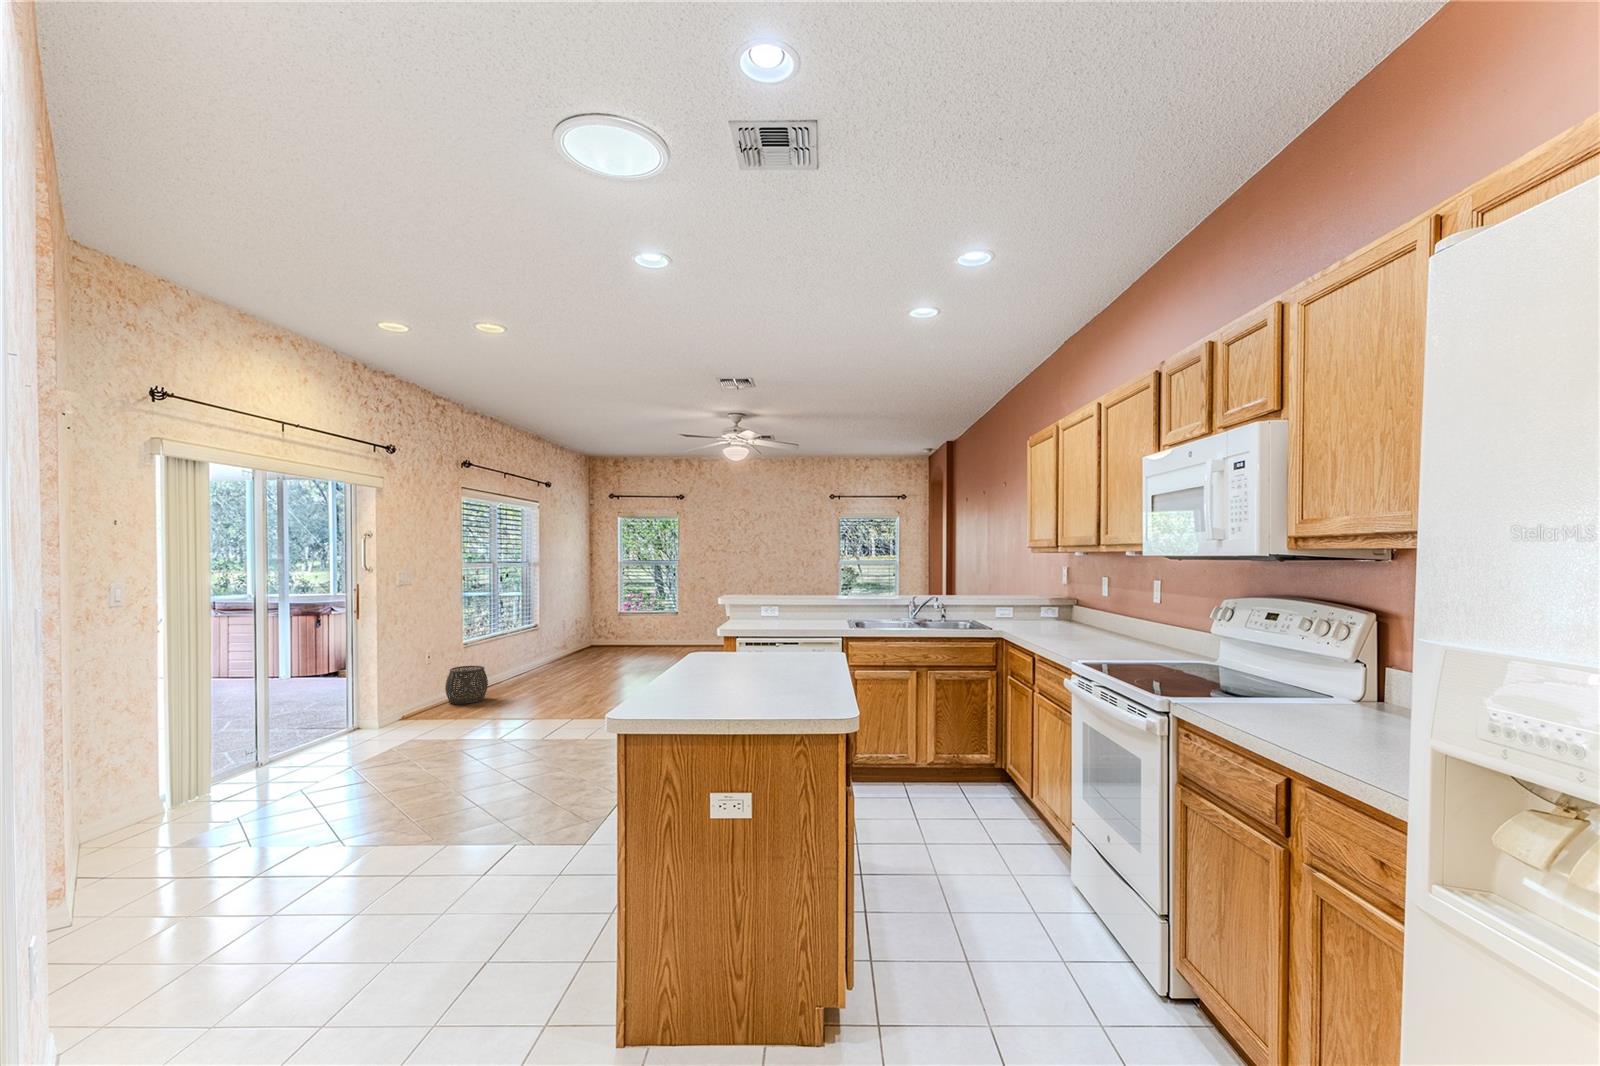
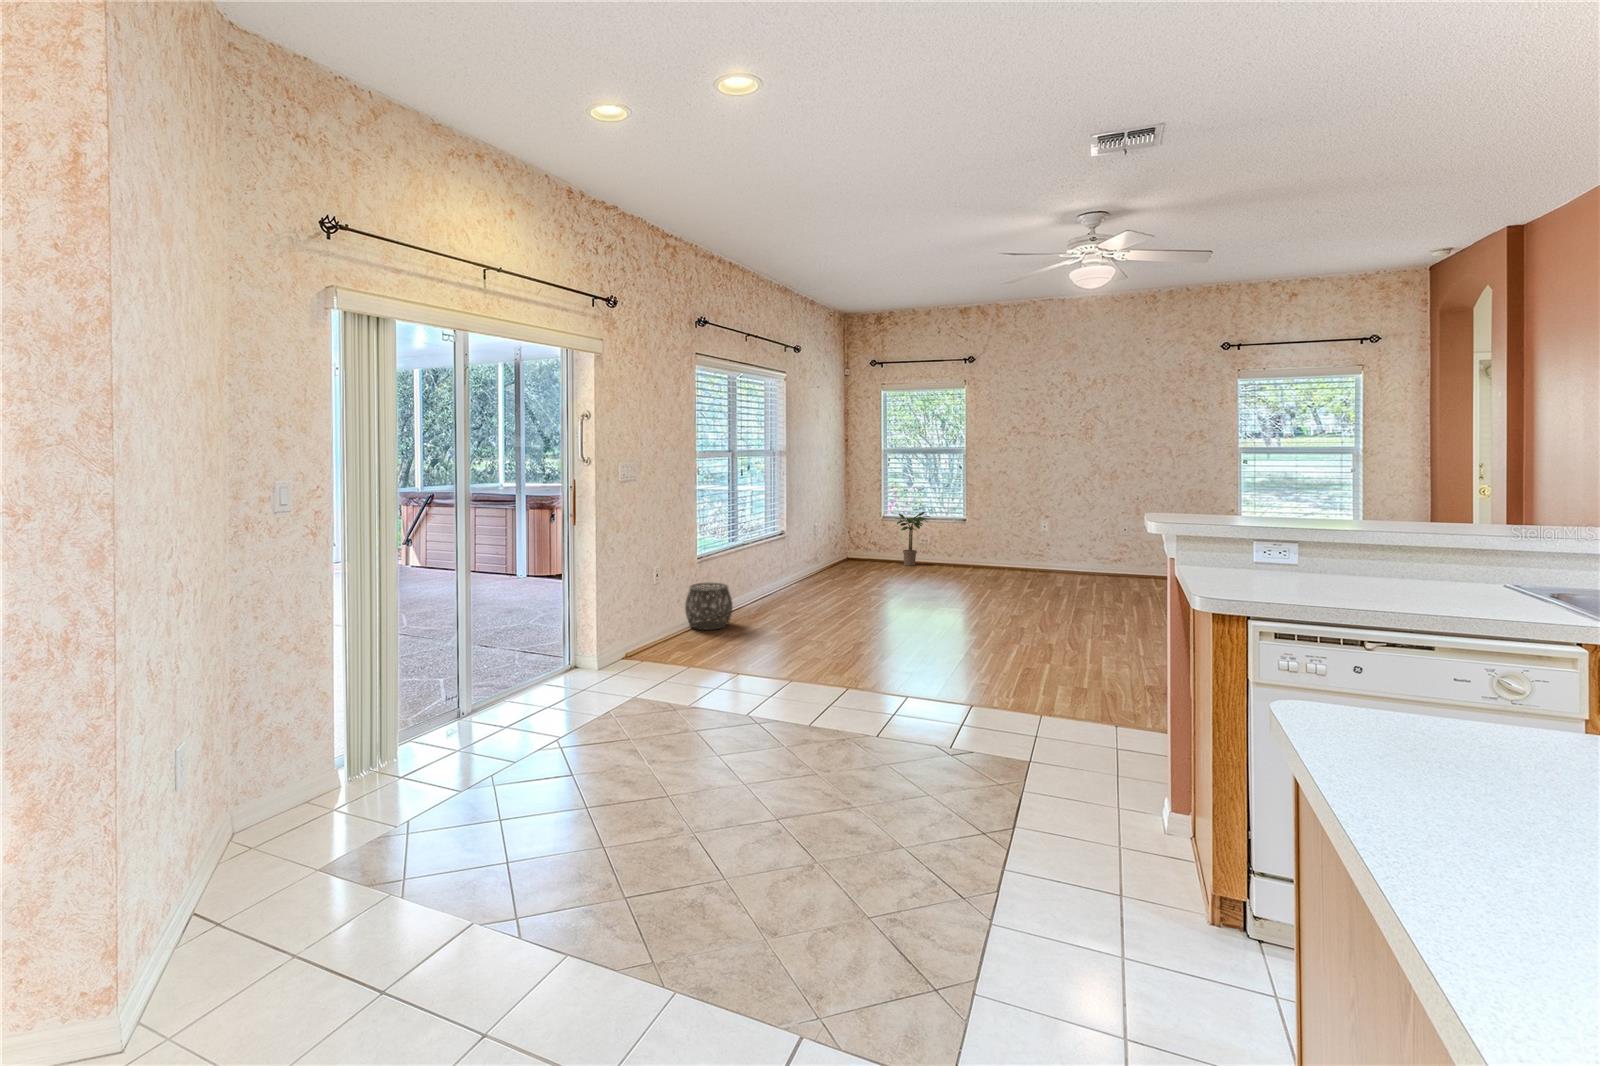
potted plant: none [630,606,659,650] -> present [896,512,930,566]

